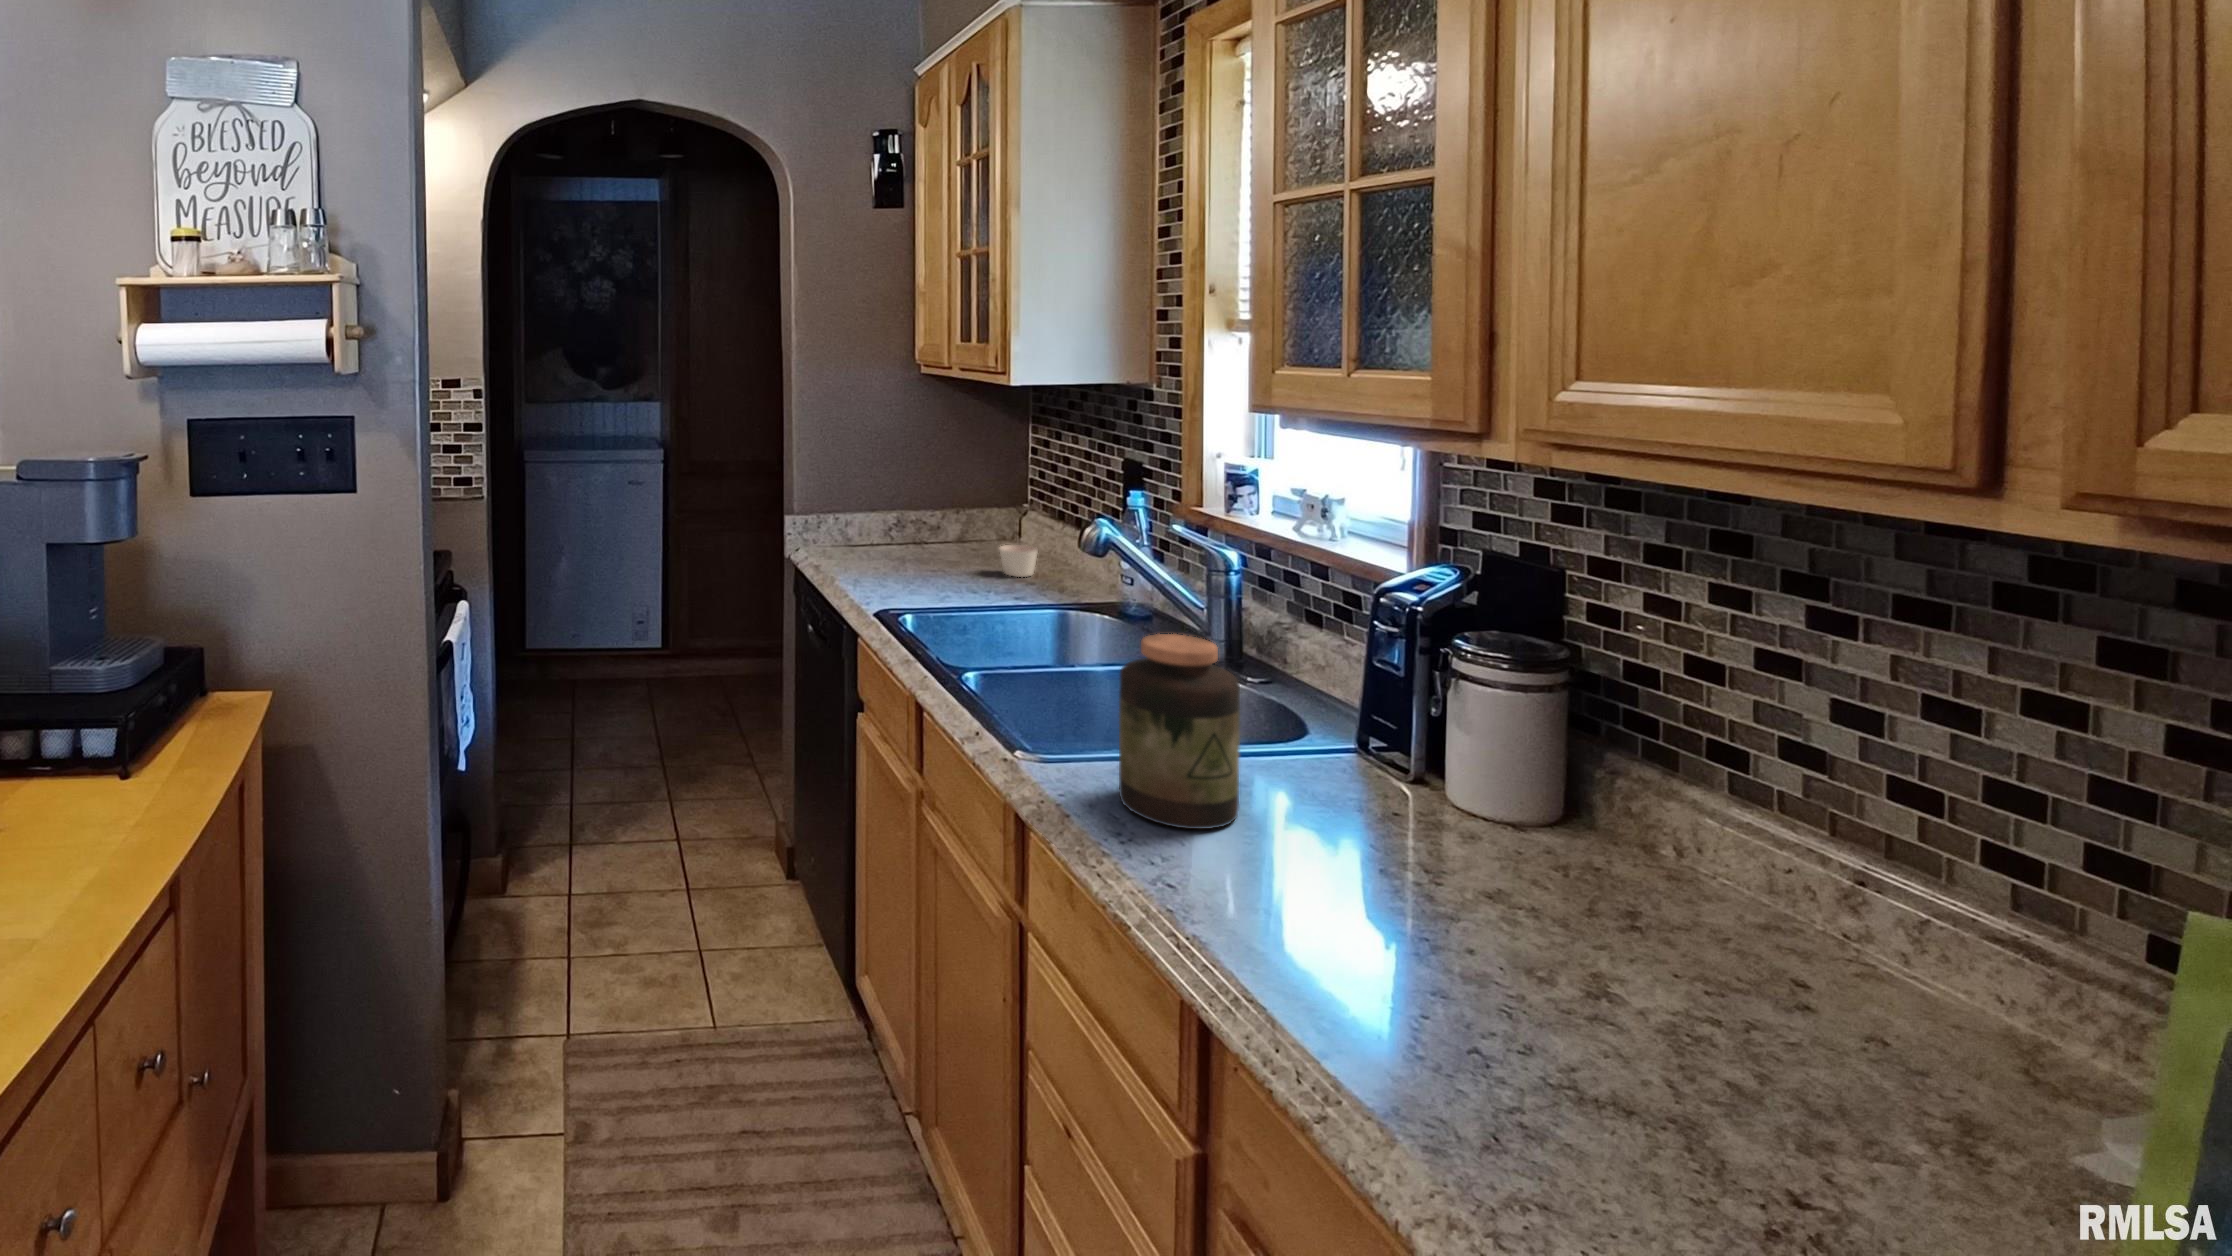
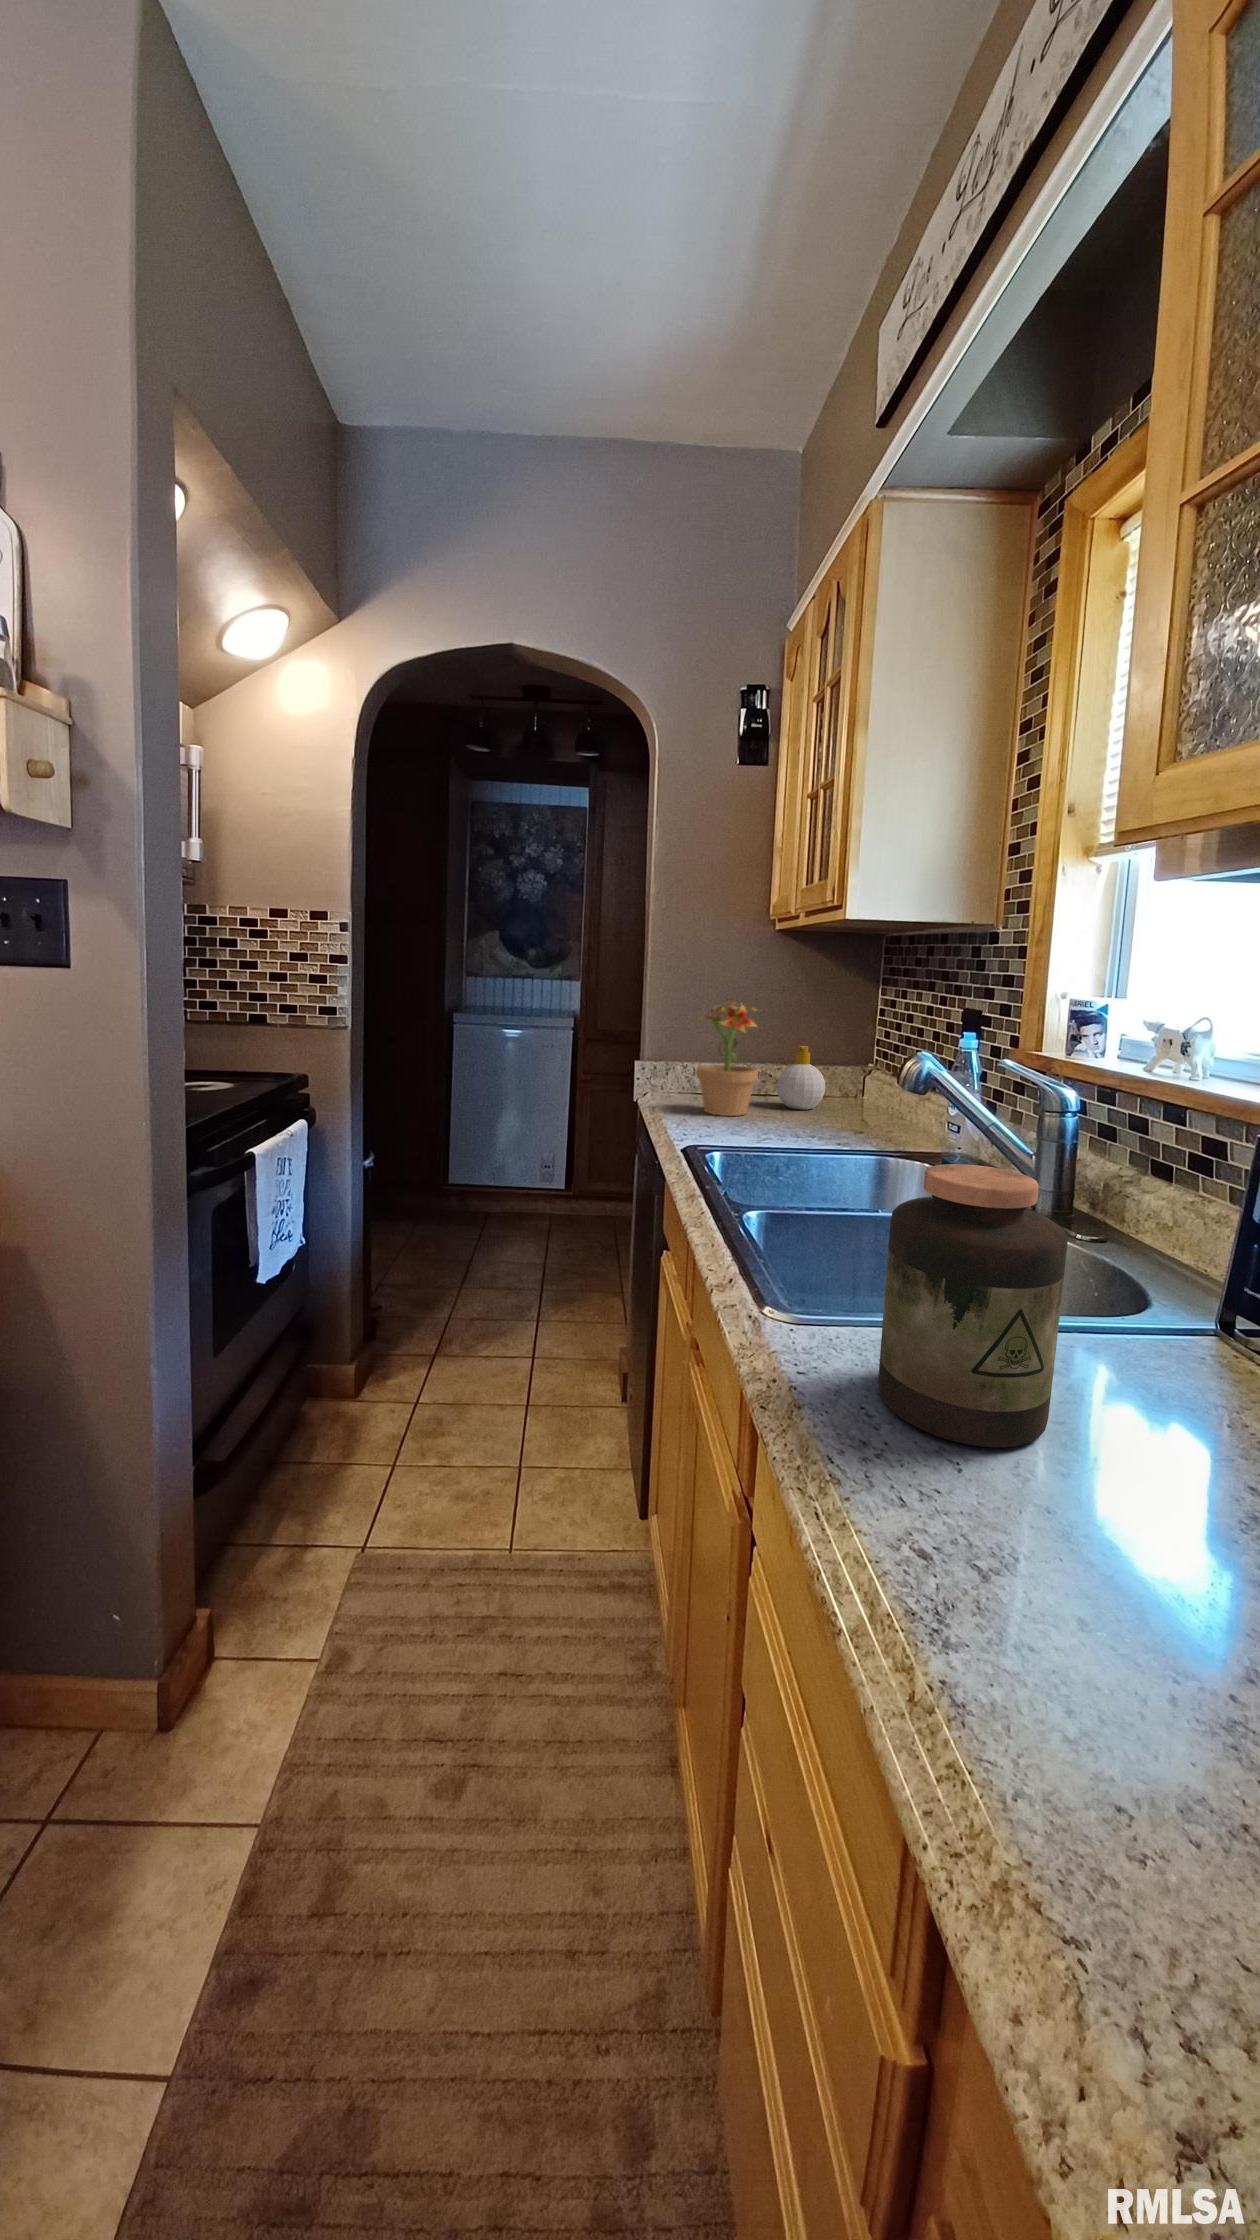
potted plant: none [849,446,922,570] -> present [695,999,758,1116]
soap bottle: none [936,491,987,558] -> present [777,1046,825,1109]
candle: present [1000,545,1038,577] -> none [831,1096,870,1127]

